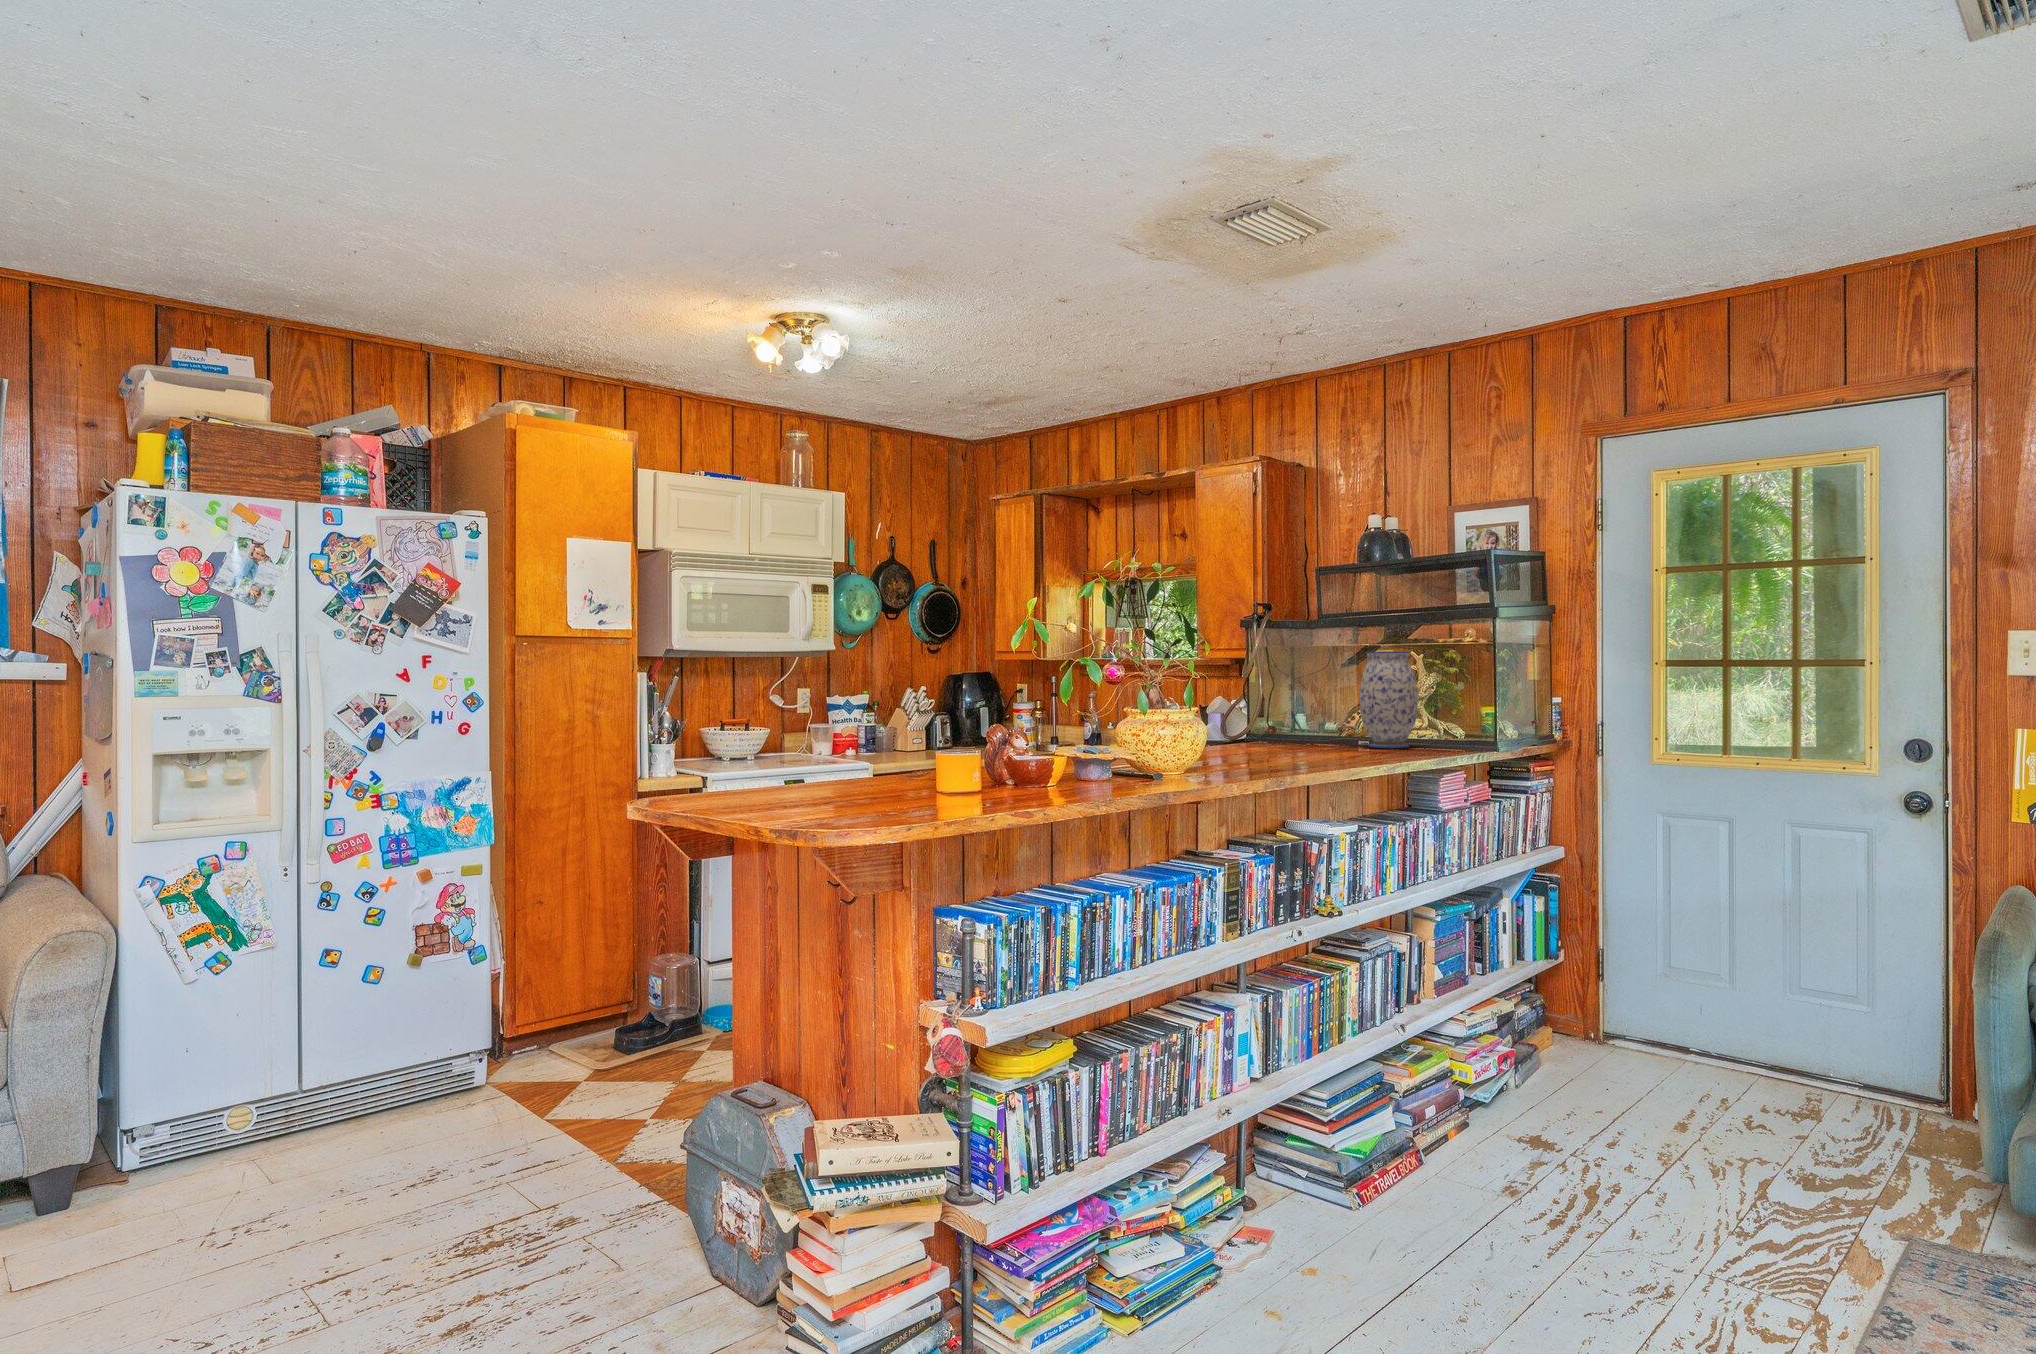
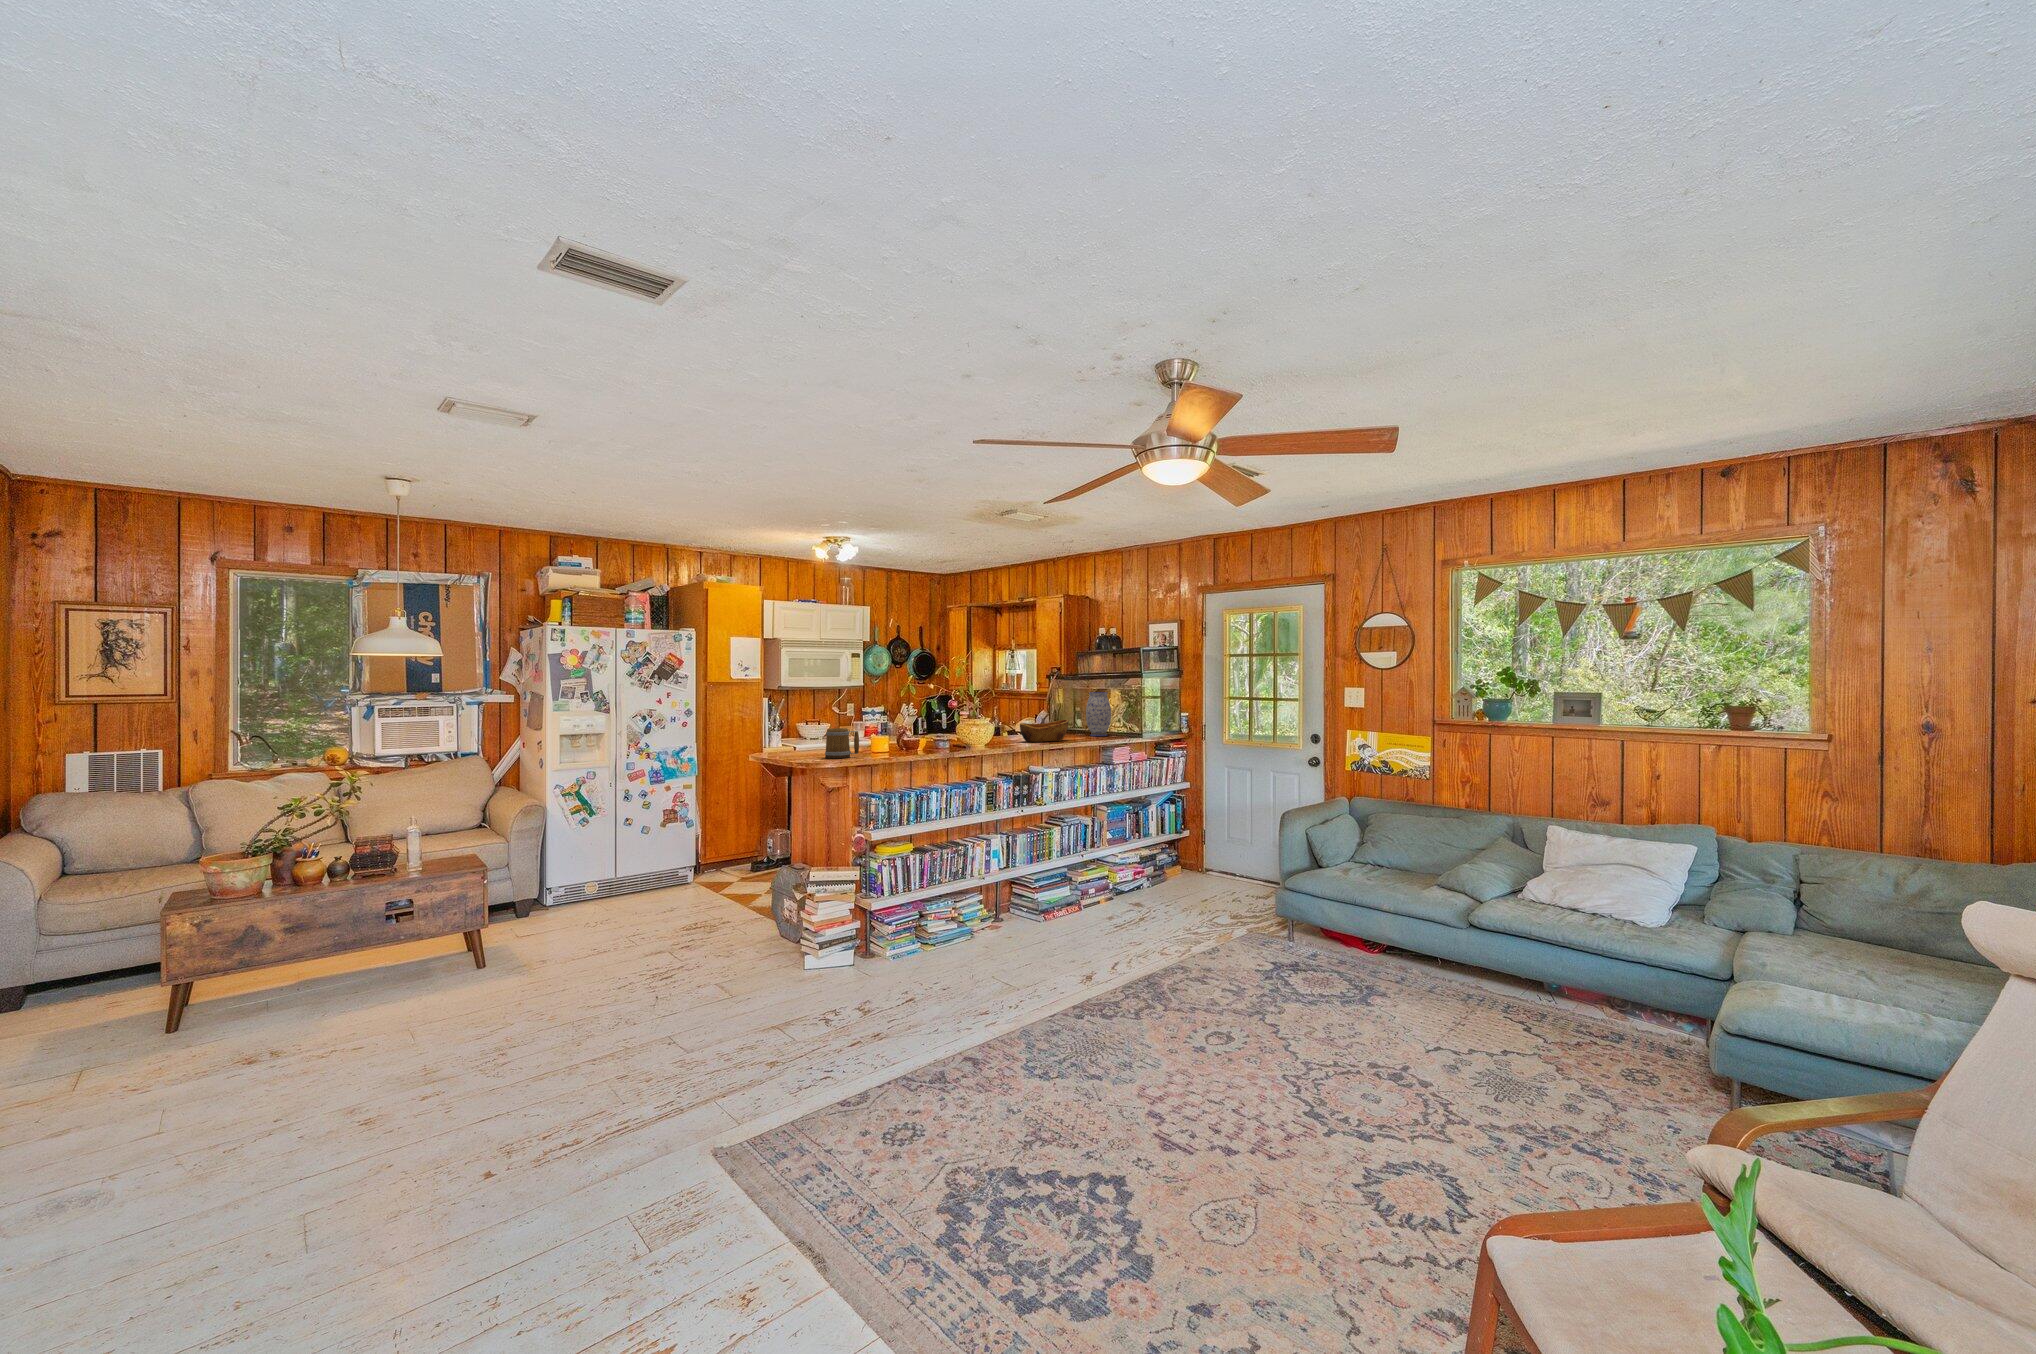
wooden bowl: none [1251,711,1356,762] -> present [1020,720,1069,742]
mug: none [838,730,929,814] -> present [825,728,859,759]

